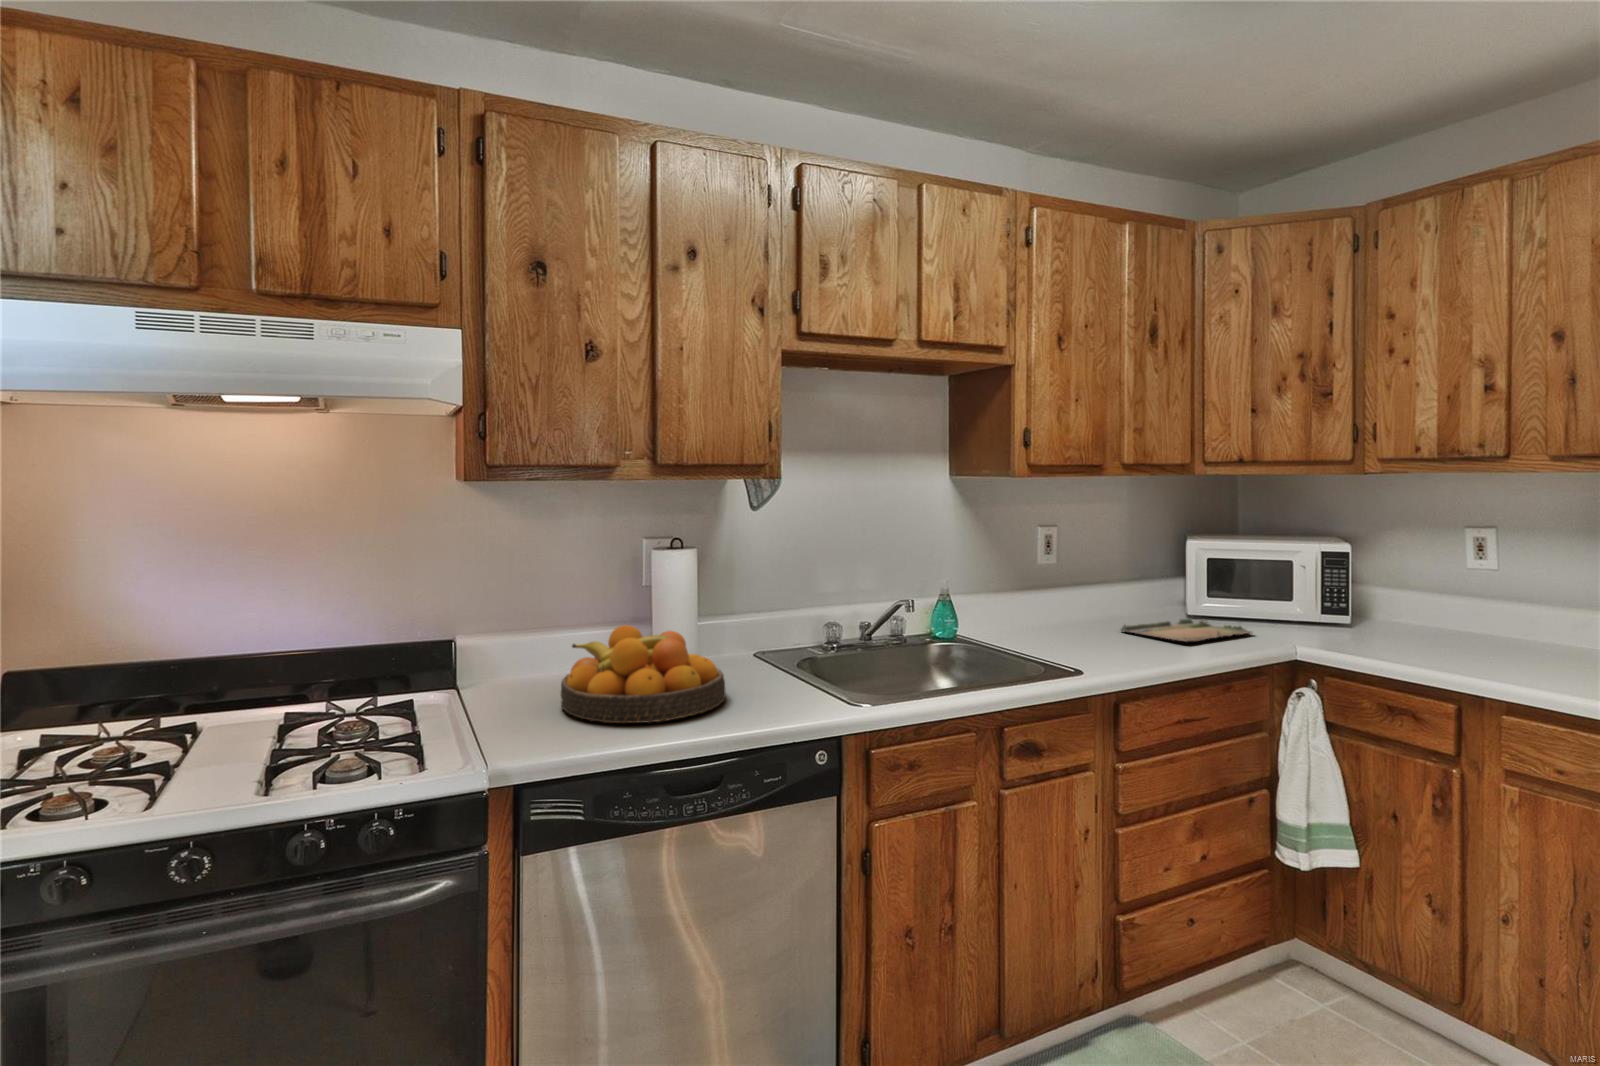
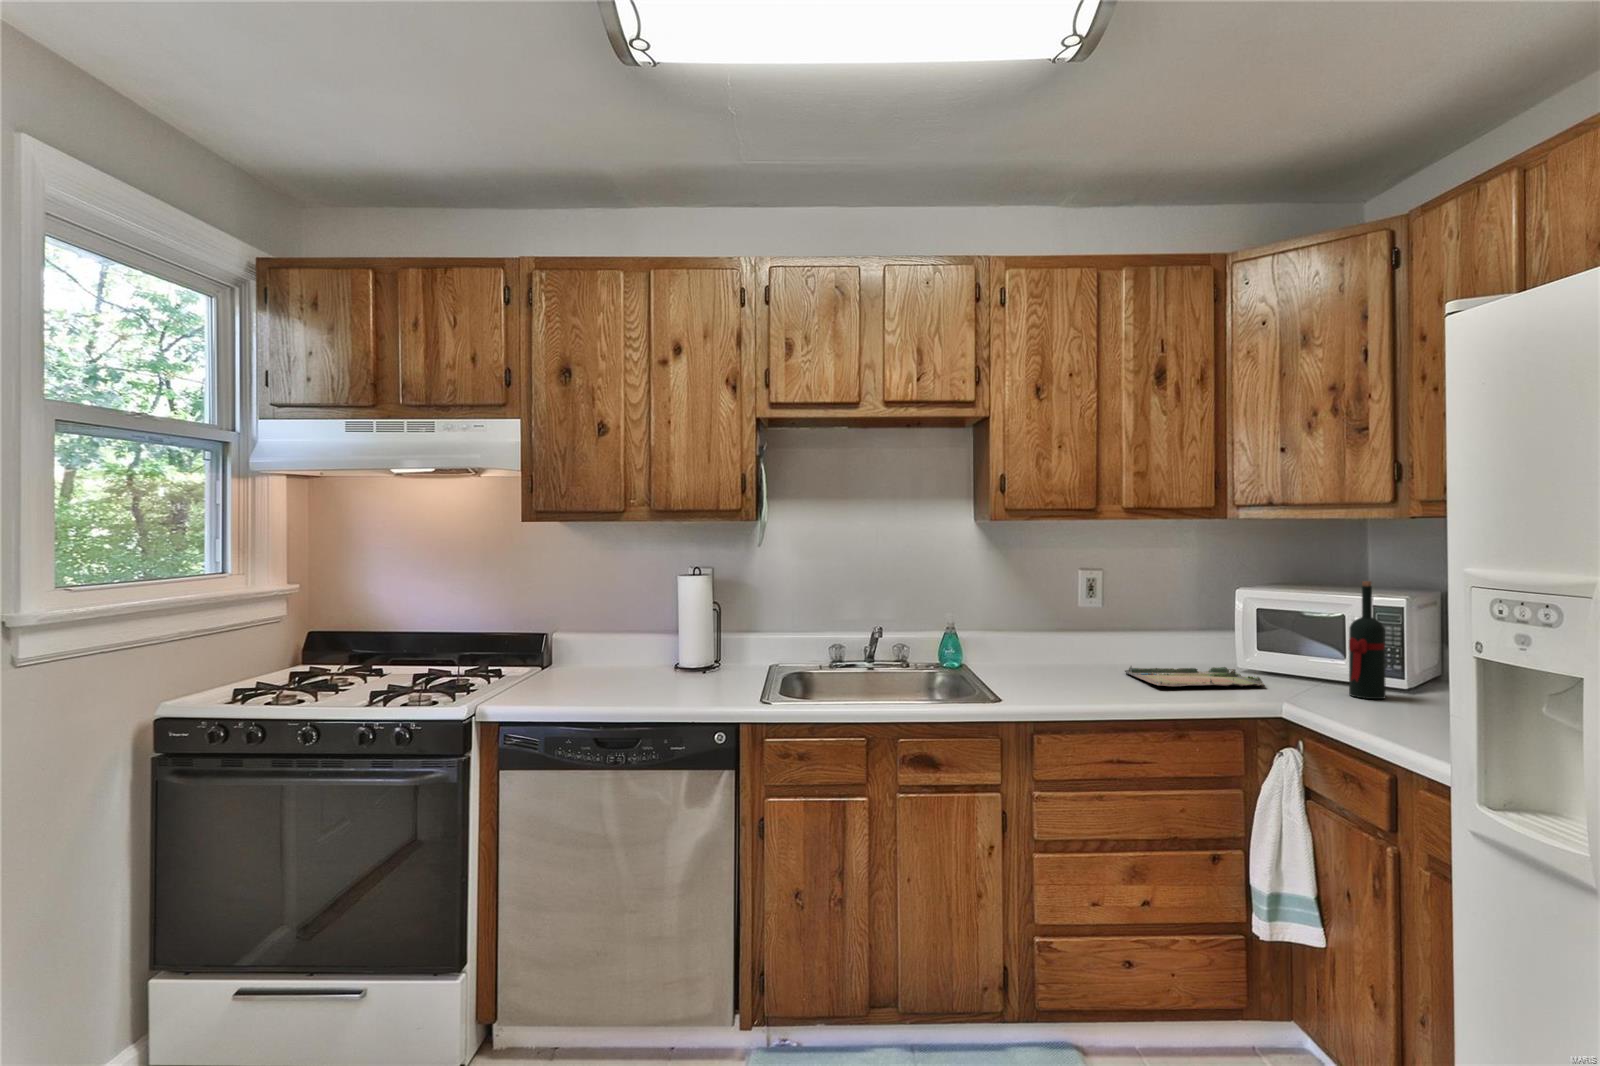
wine bottle: none [1320,533,1352,637] -> present [1349,581,1386,699]
fruit bowl: present [561,625,726,723] -> none [561,628,683,696]

